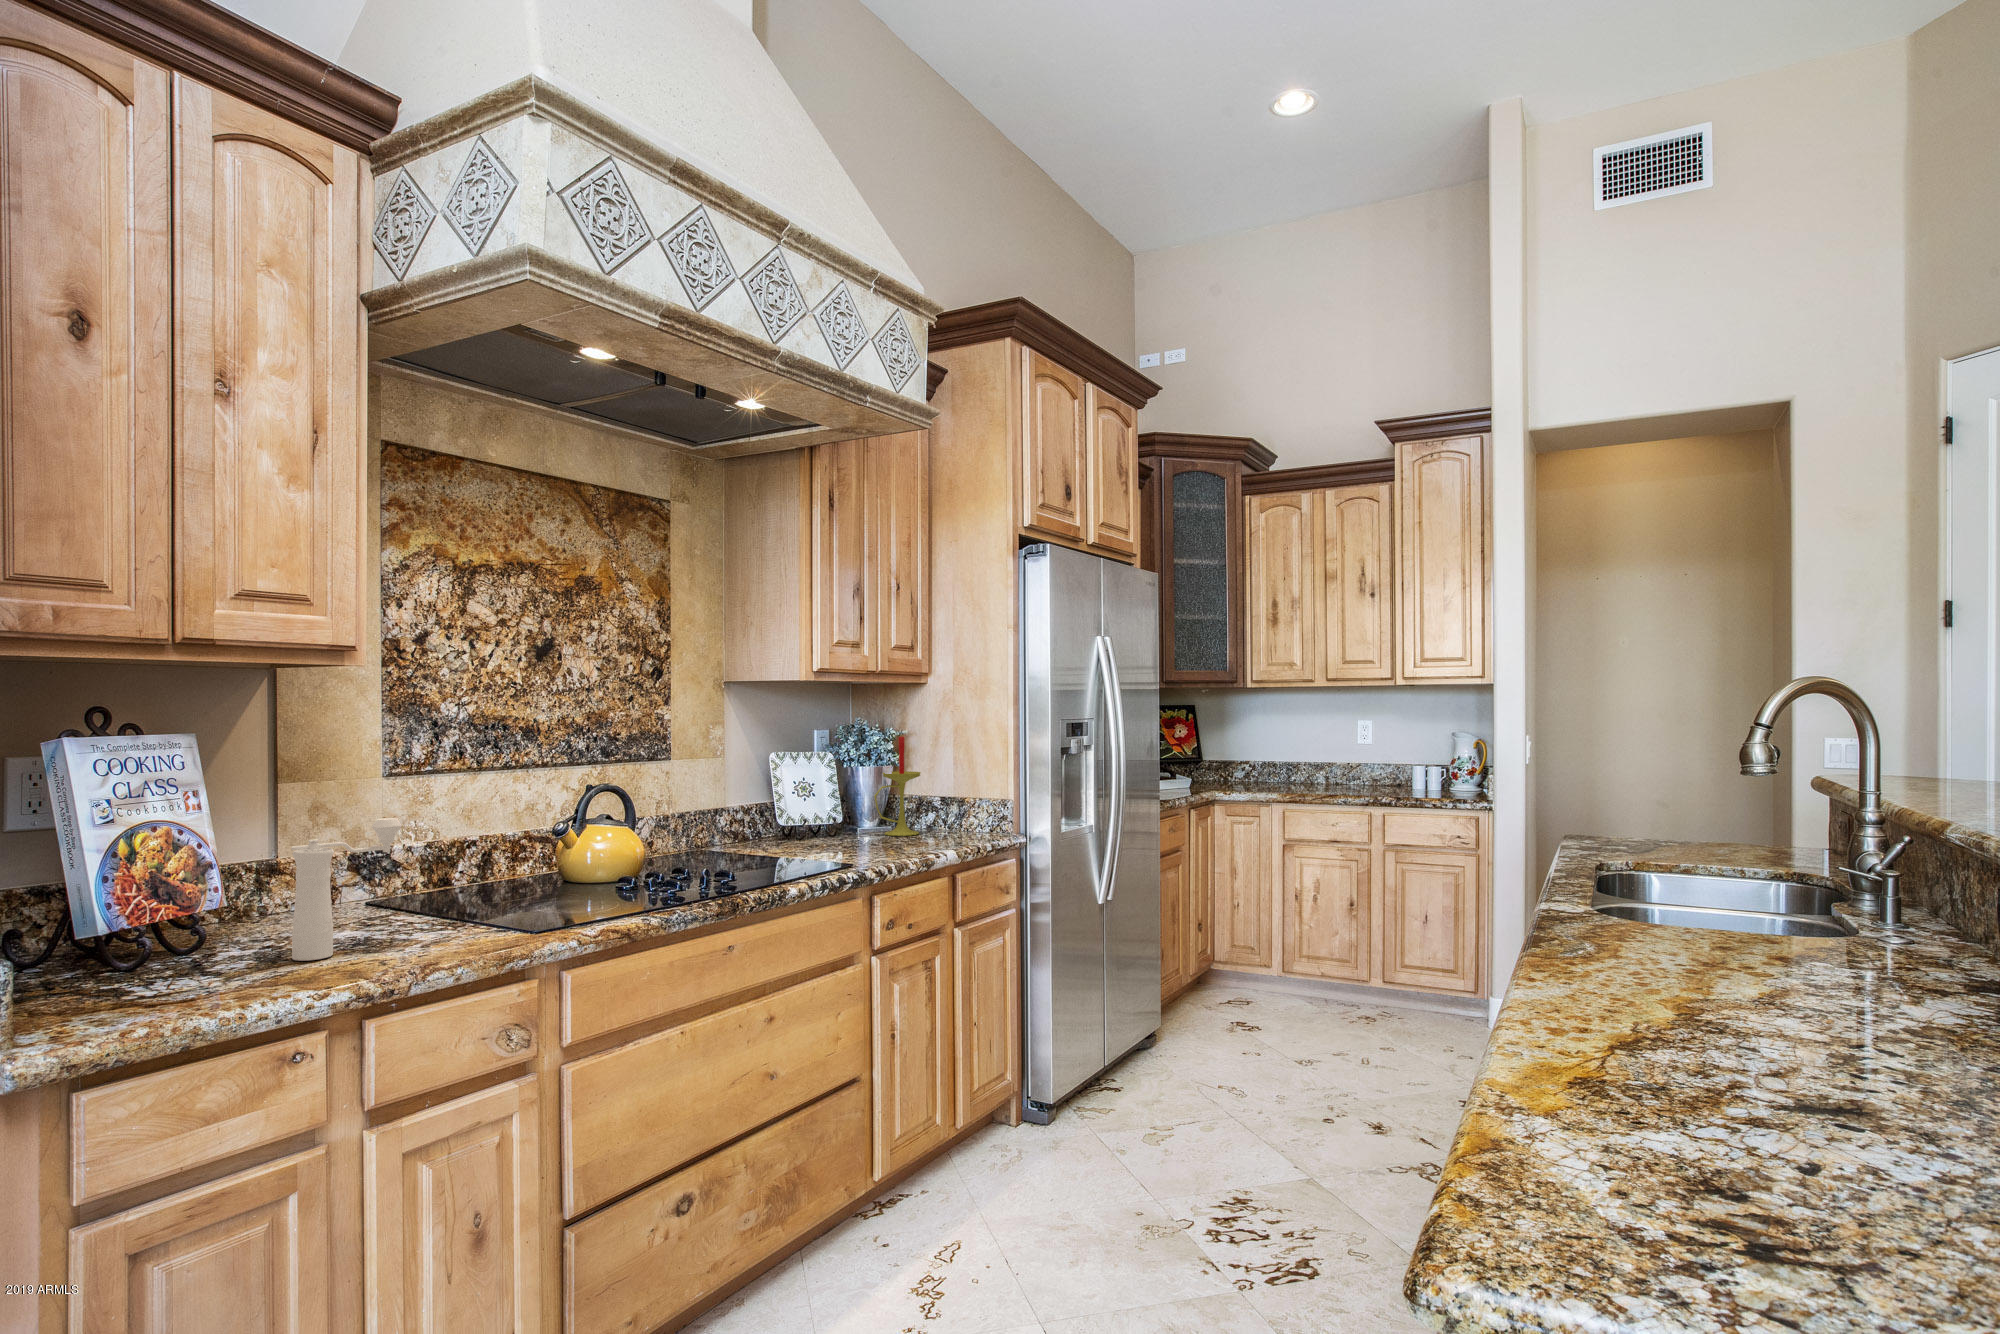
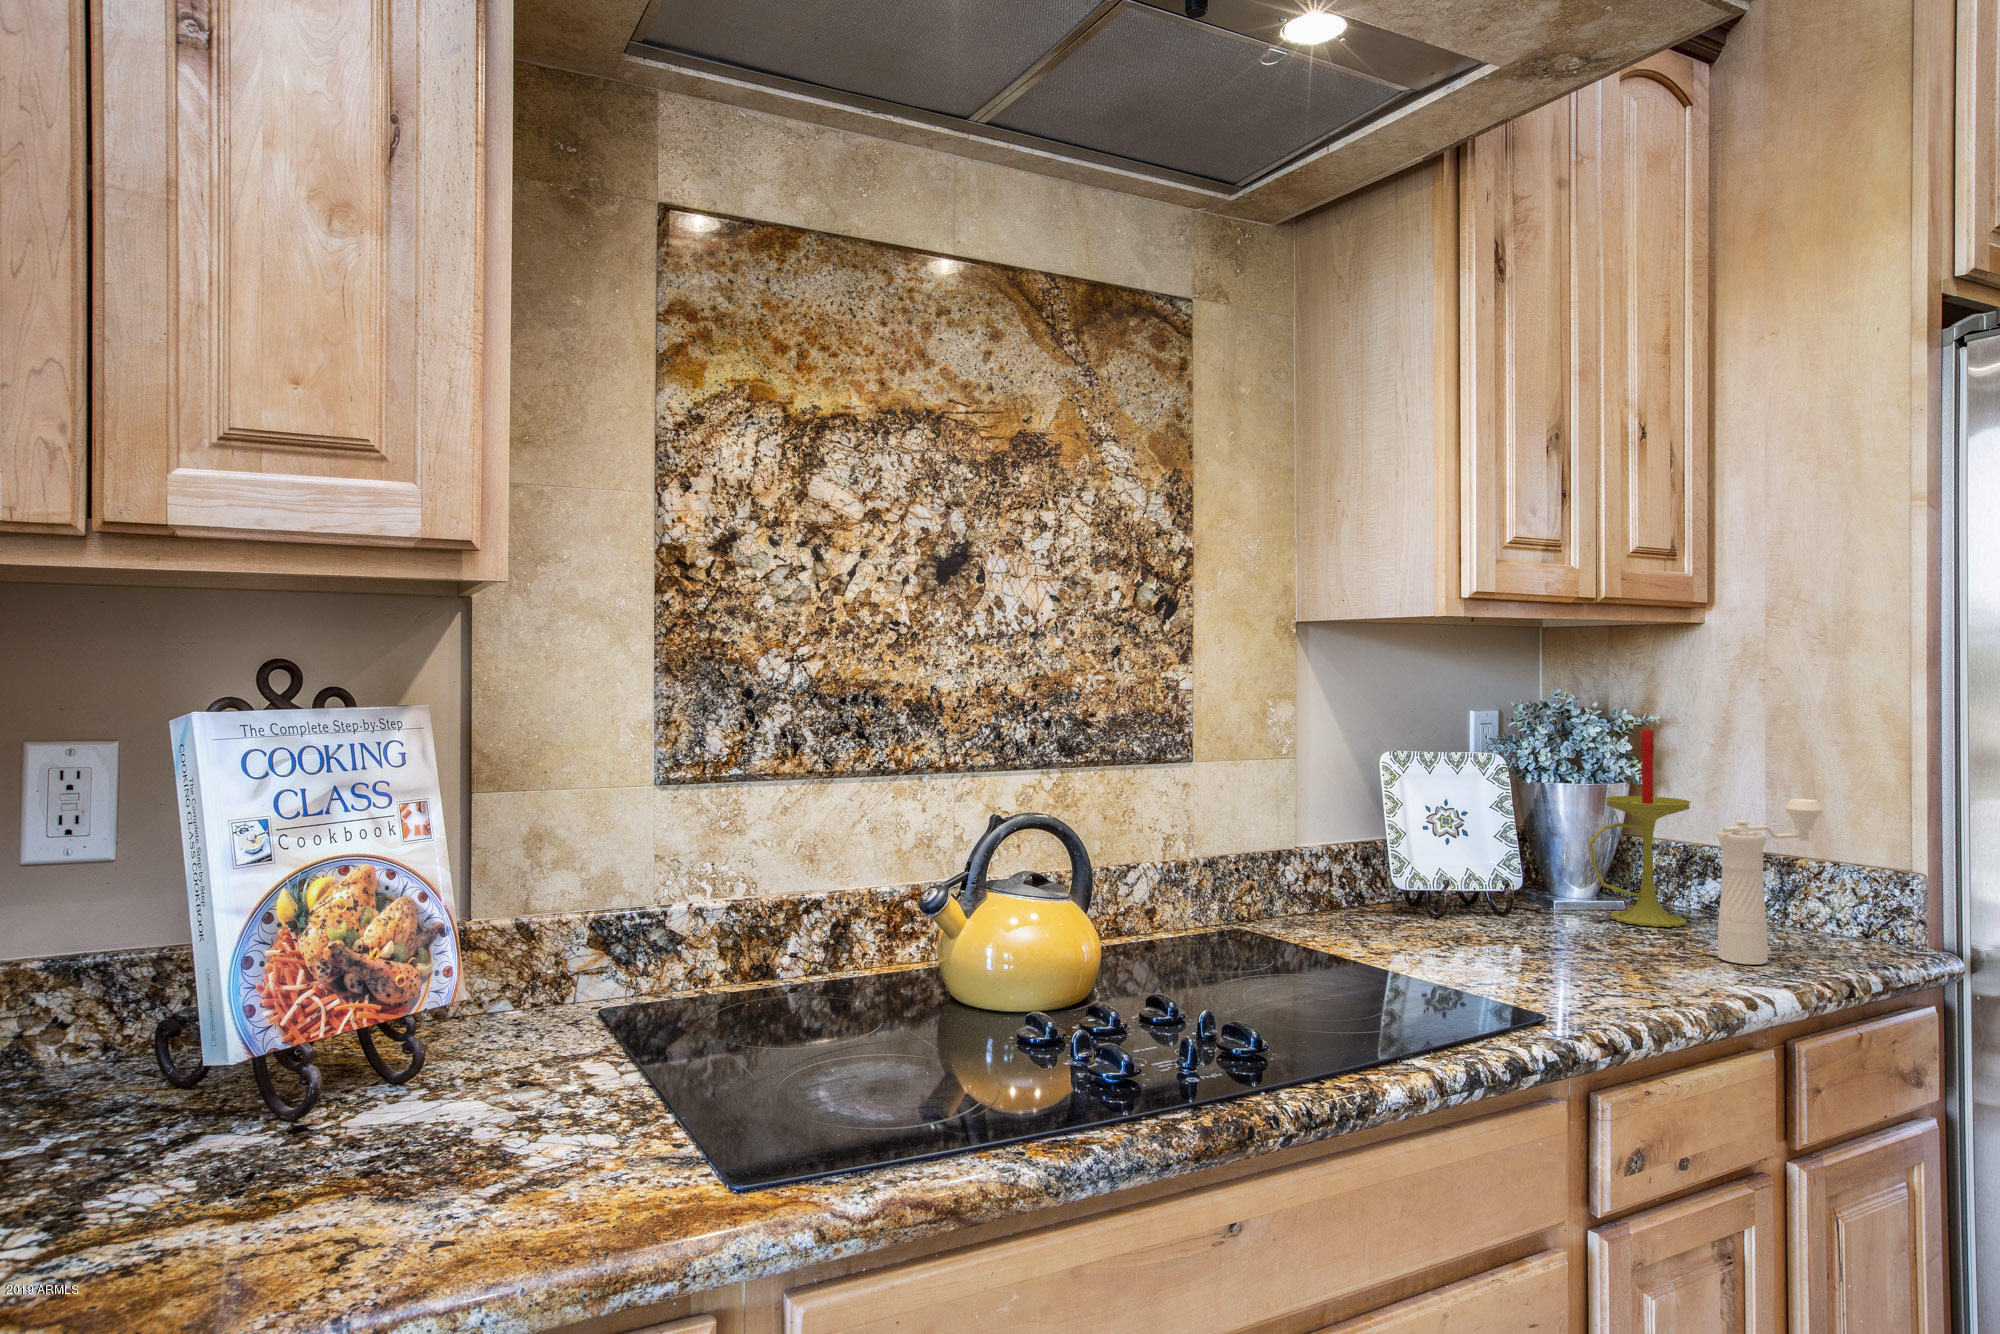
pepper mill: present [291,818,402,961] -> present [1717,799,1823,965]

